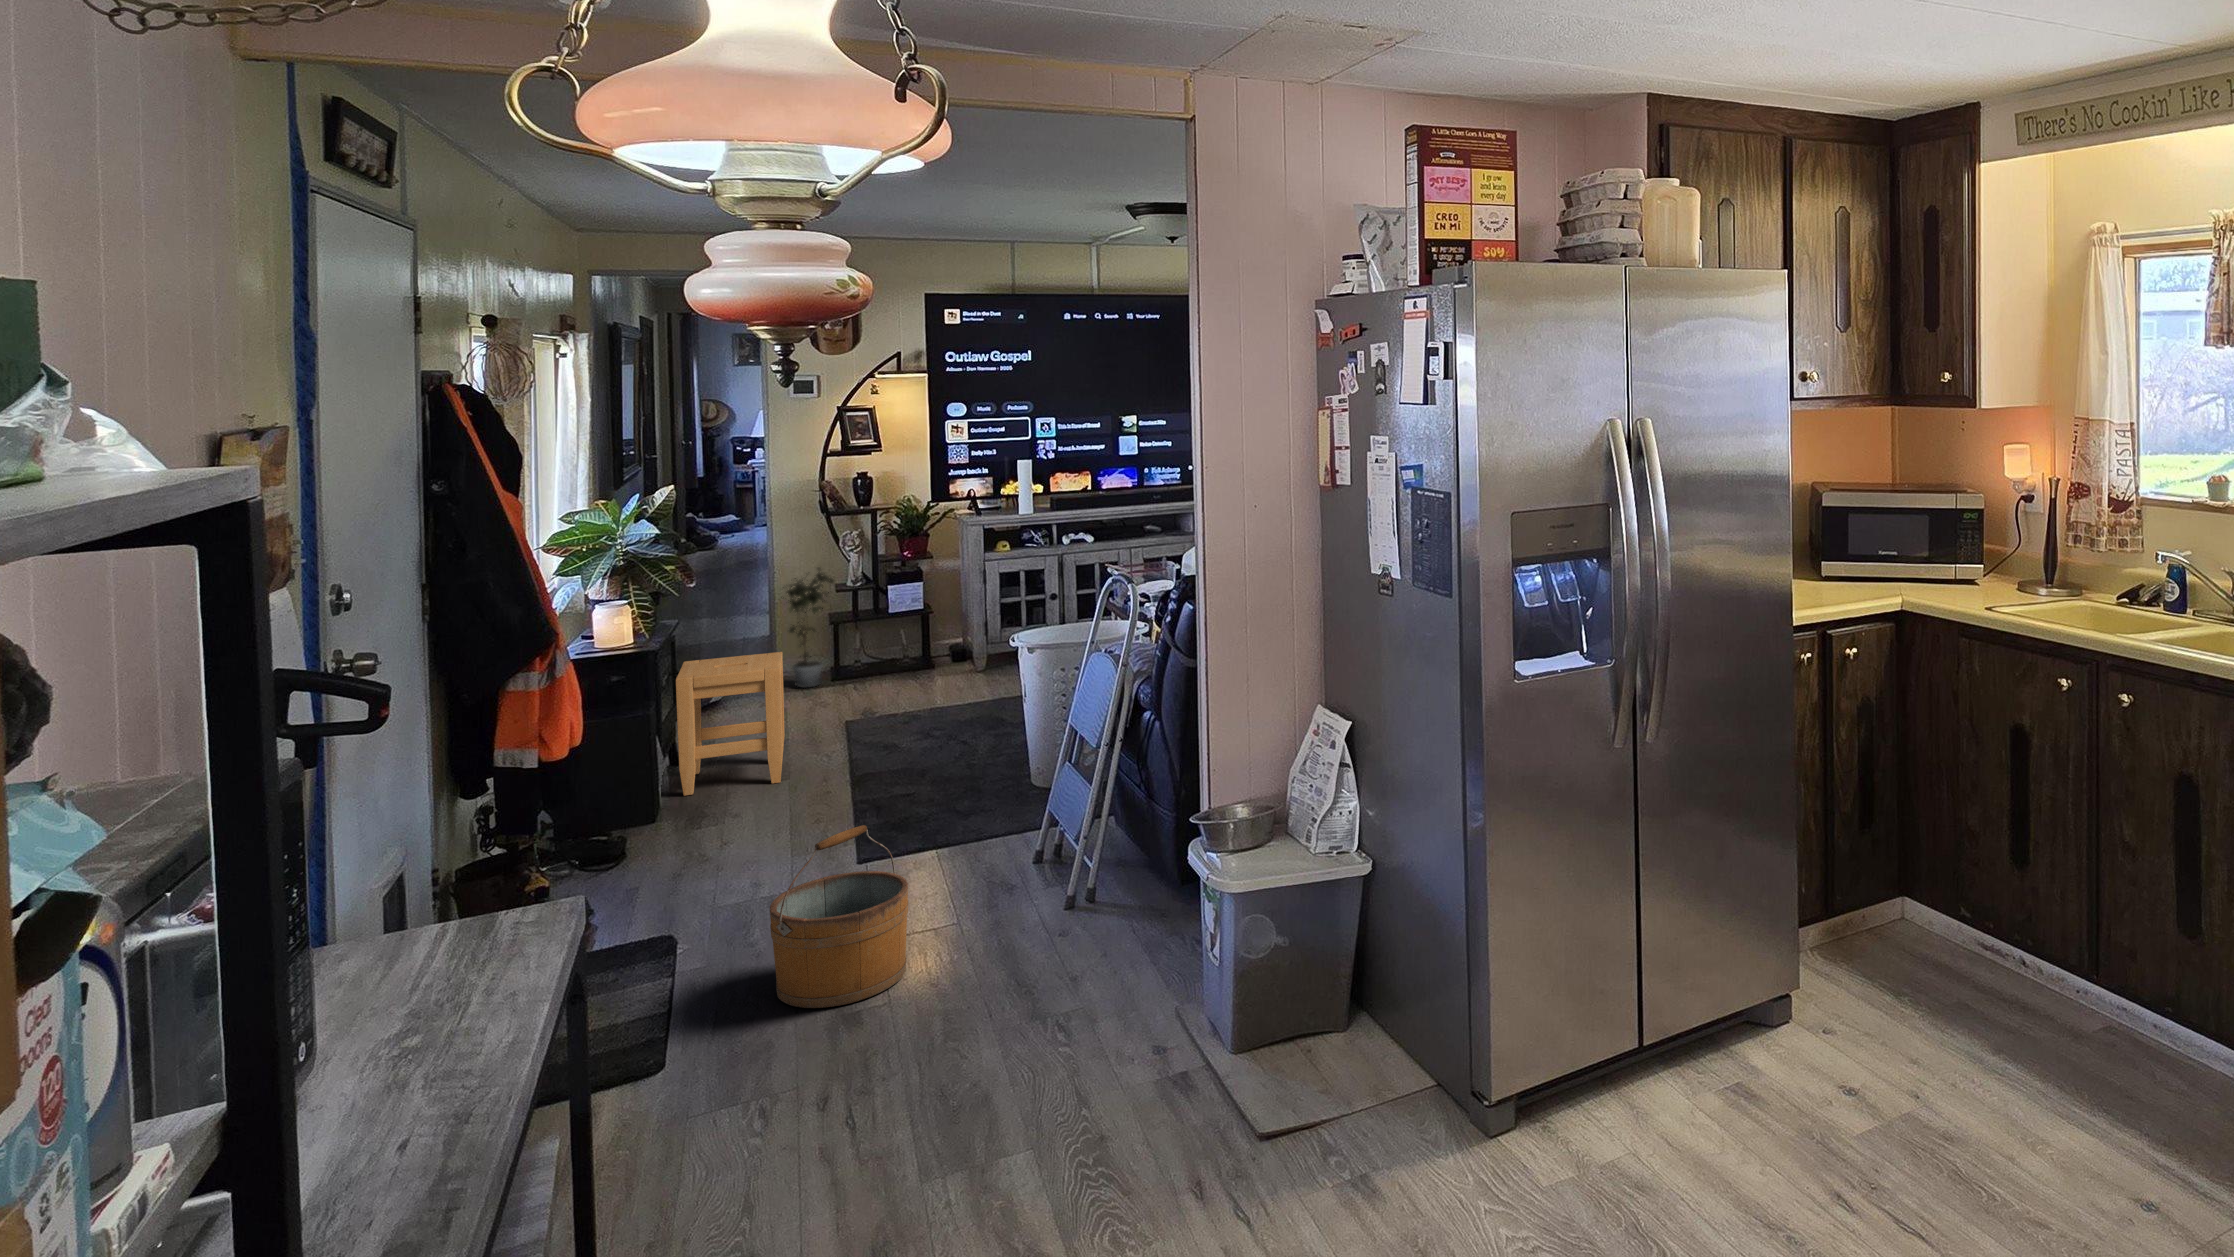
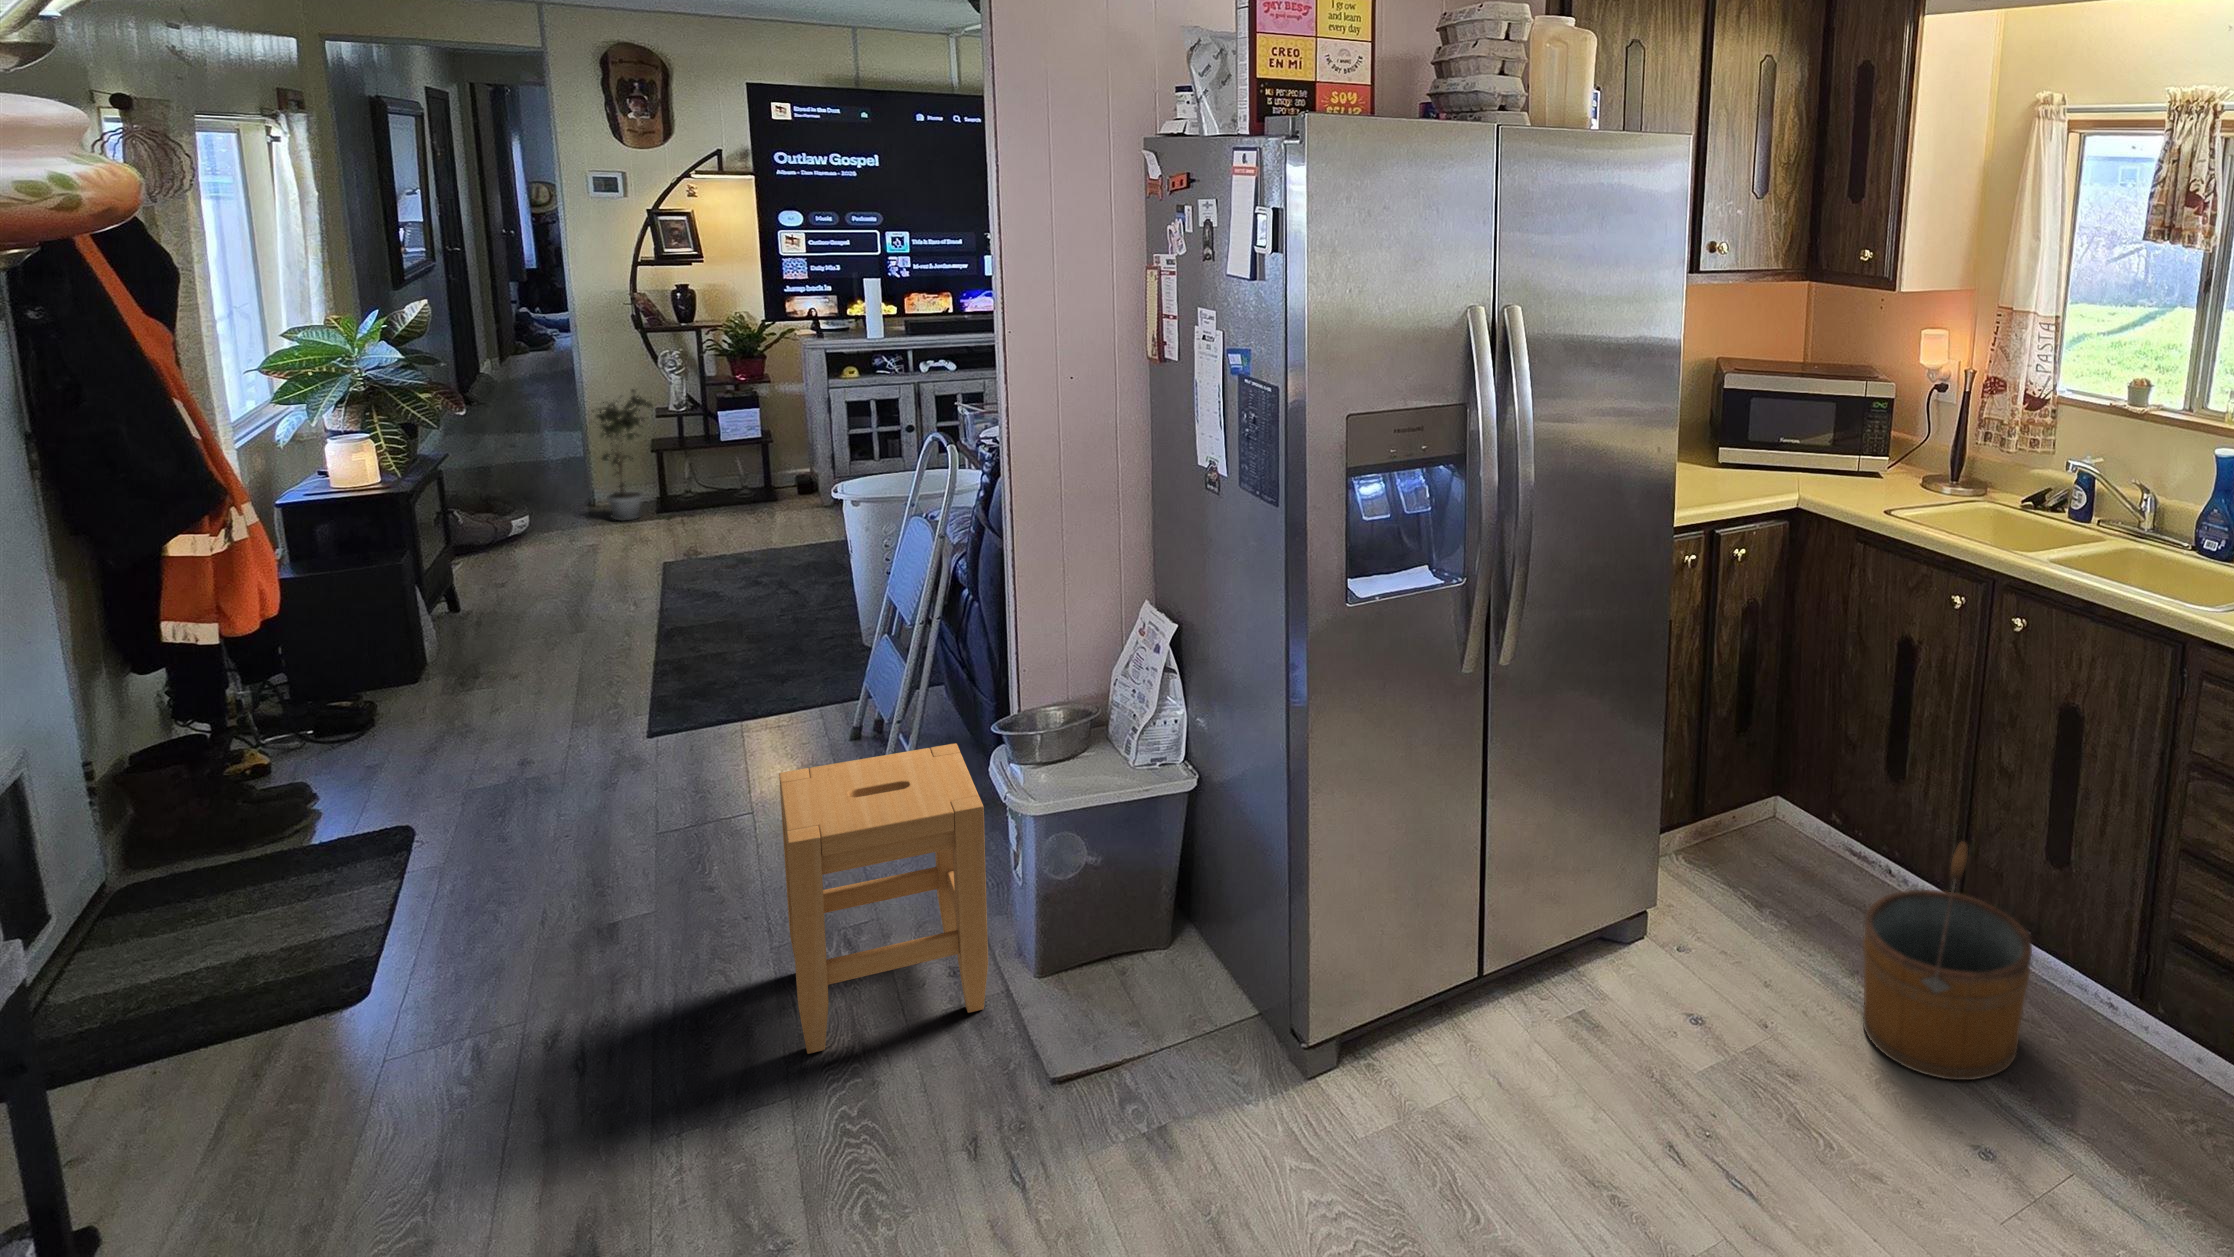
stool: present [676,652,785,796] -> present [779,743,988,1054]
bucket: present [770,825,908,1008] -> present [1863,842,2032,1080]

